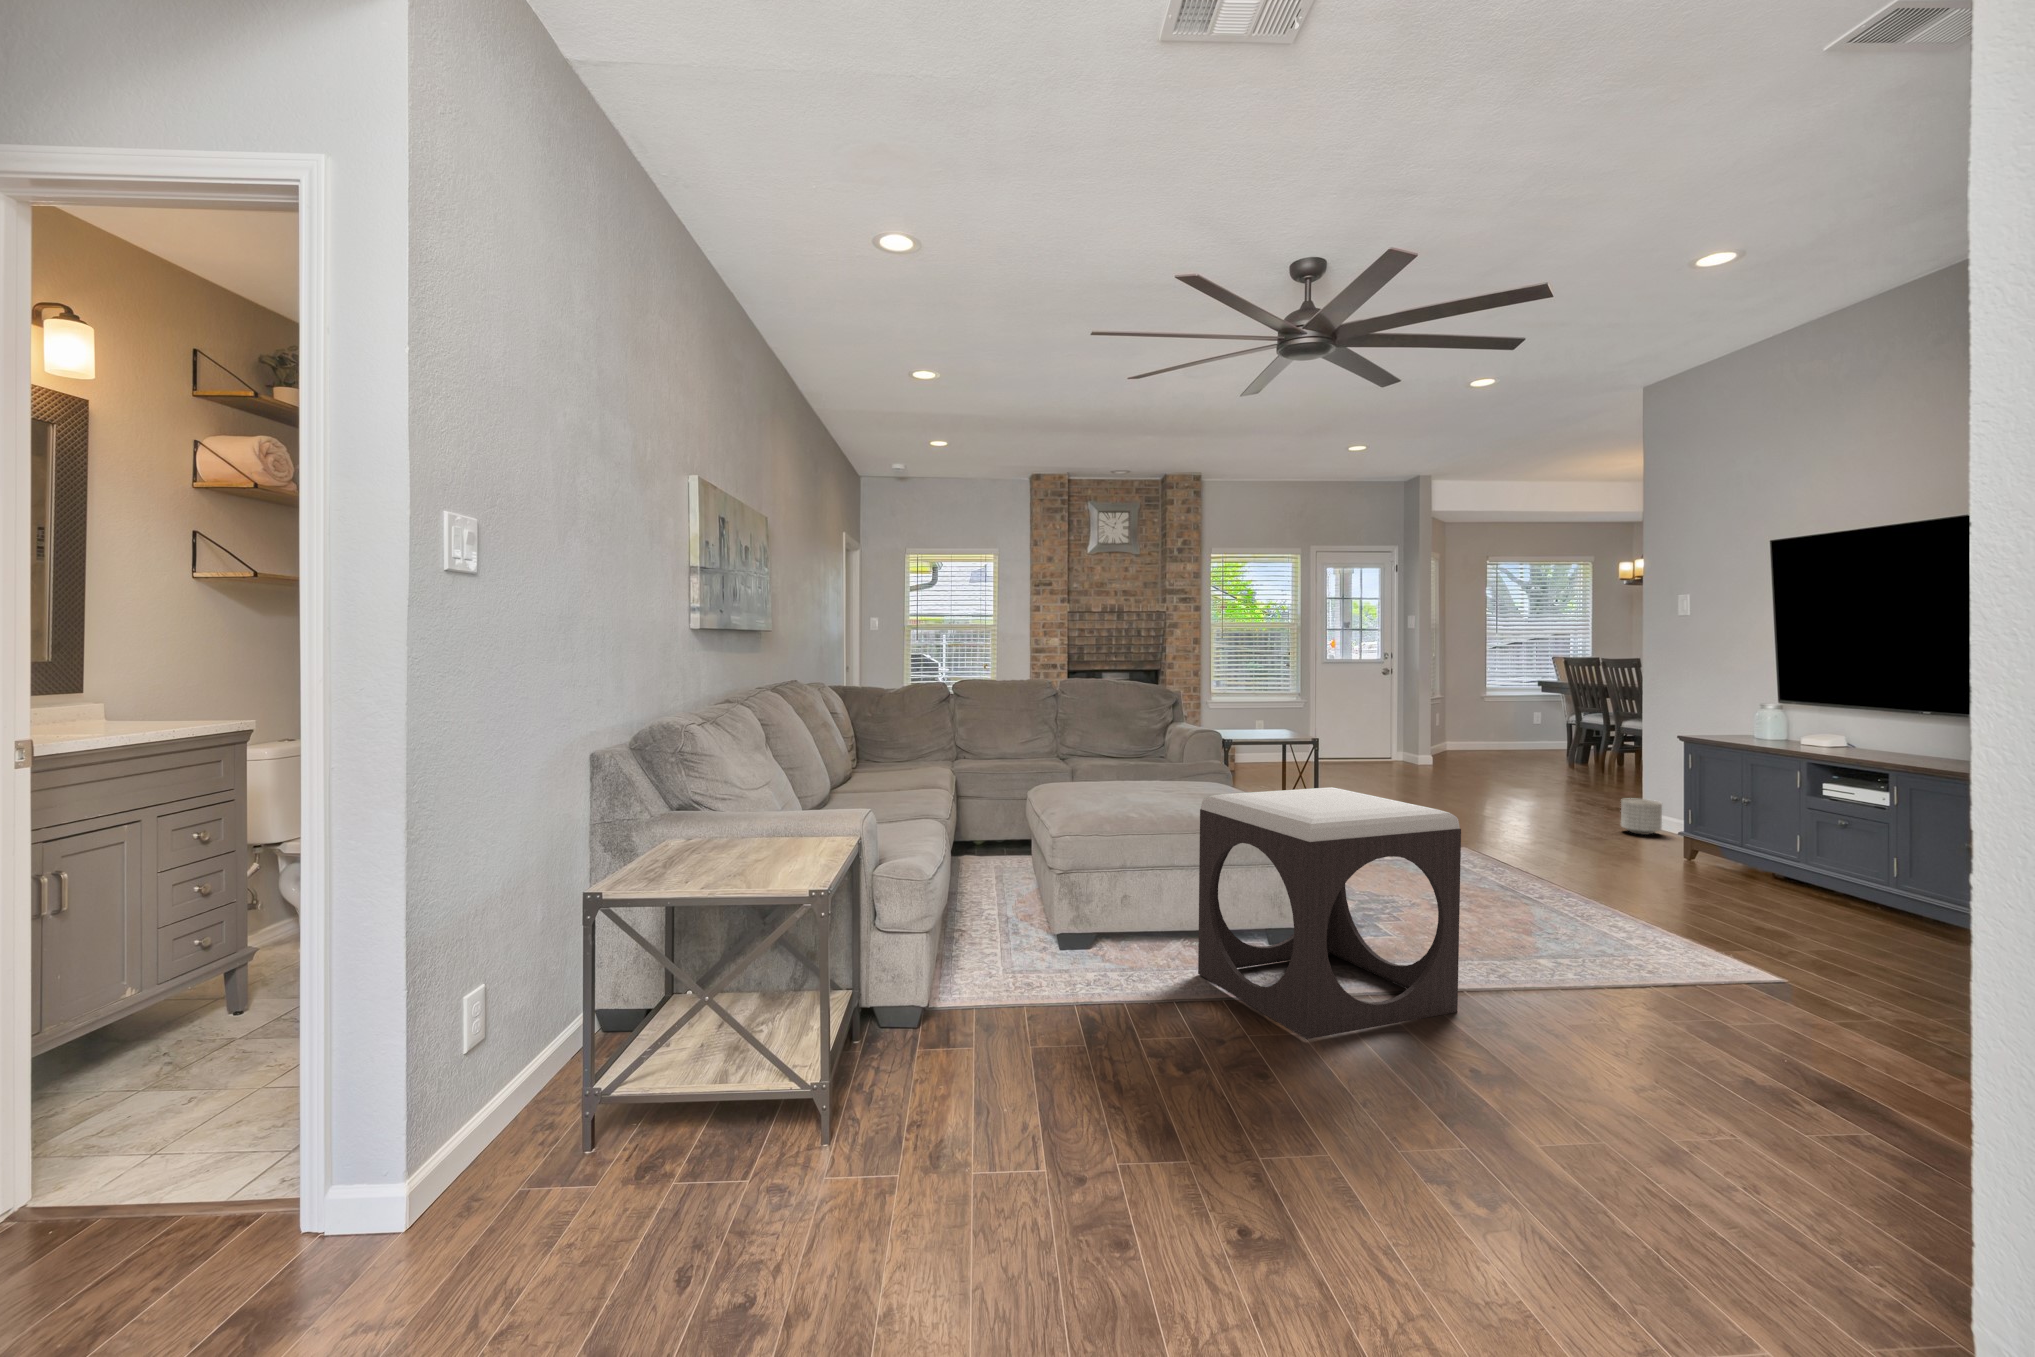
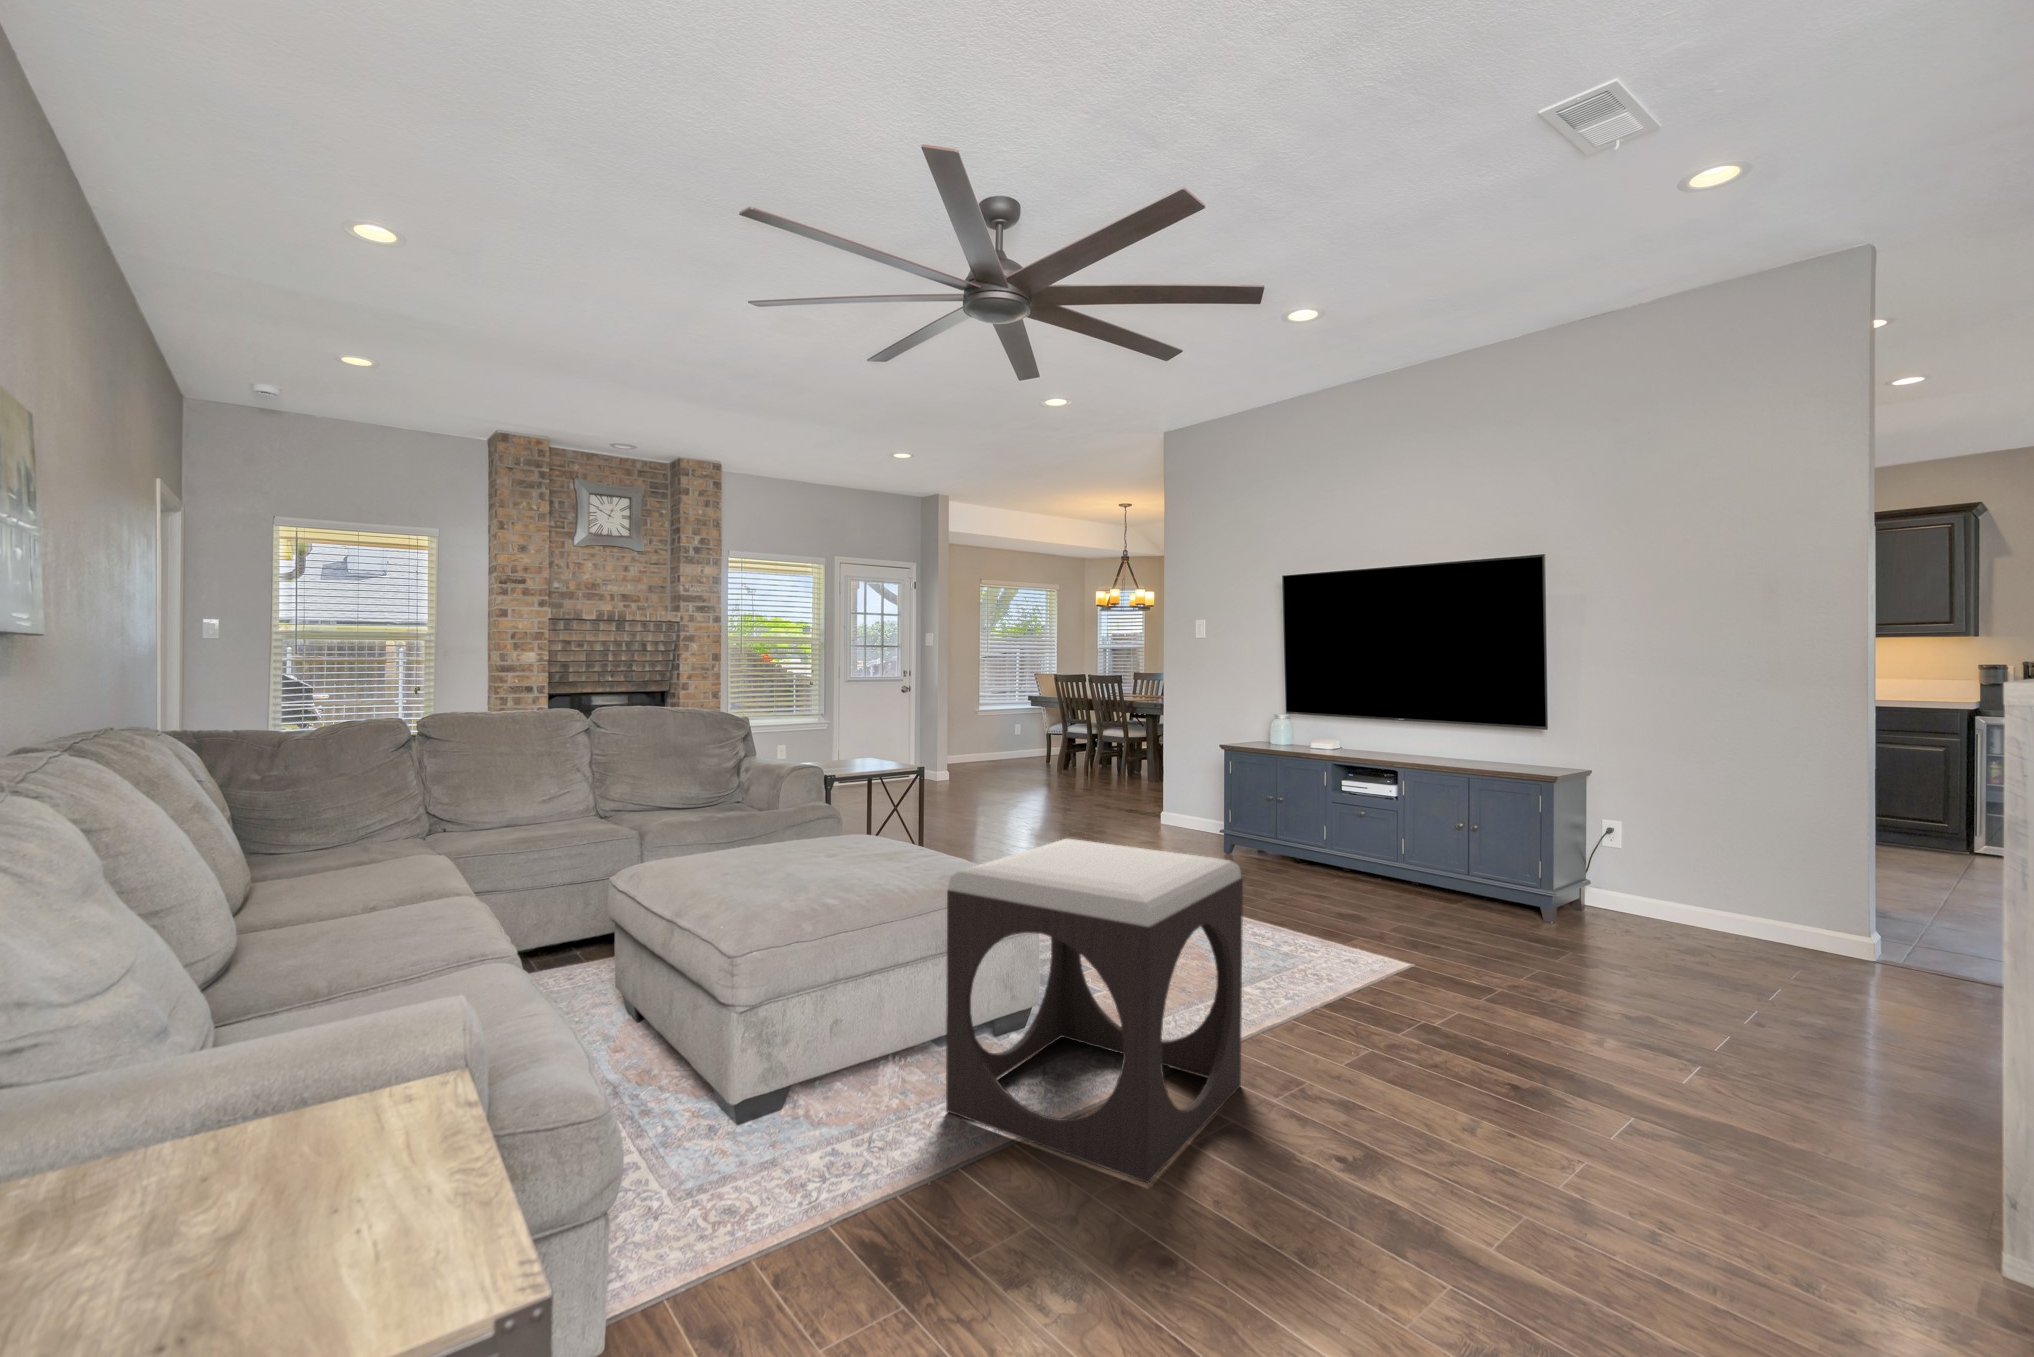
planter: present [1621,798,1662,835] -> none [1162,802,1193,835]

